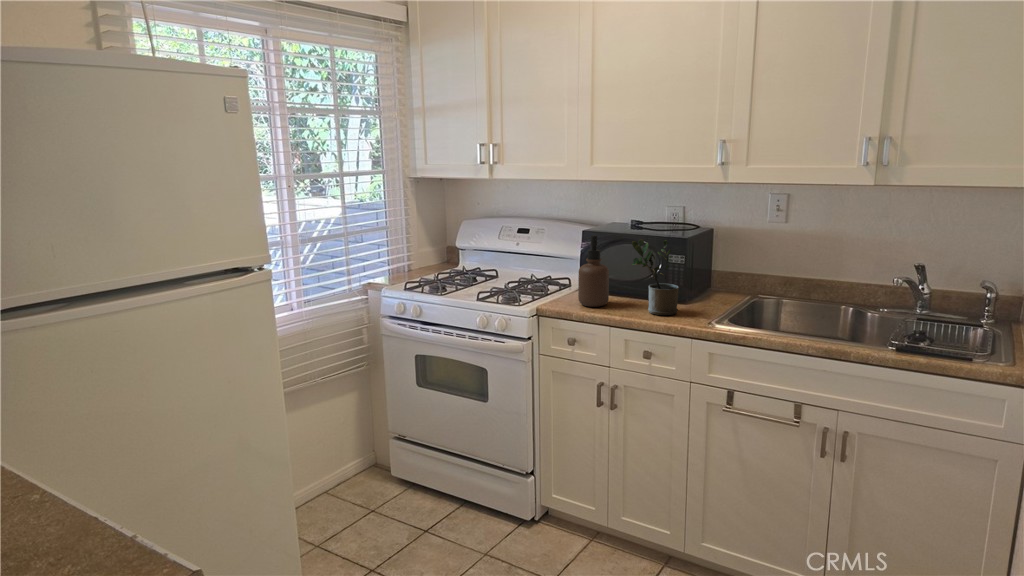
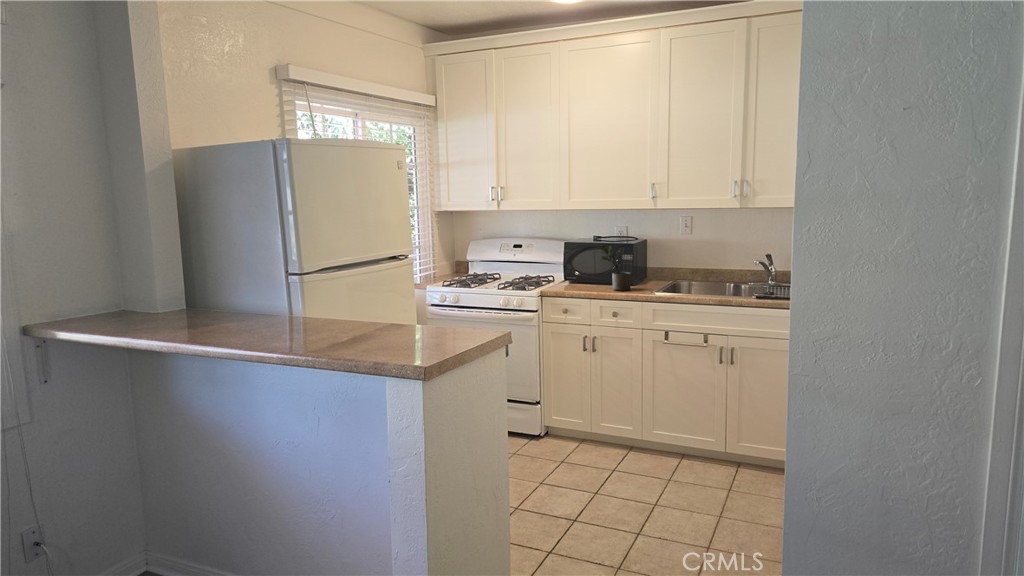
soap dispenser: present [578,235,609,307] -> none [567,243,586,289]

